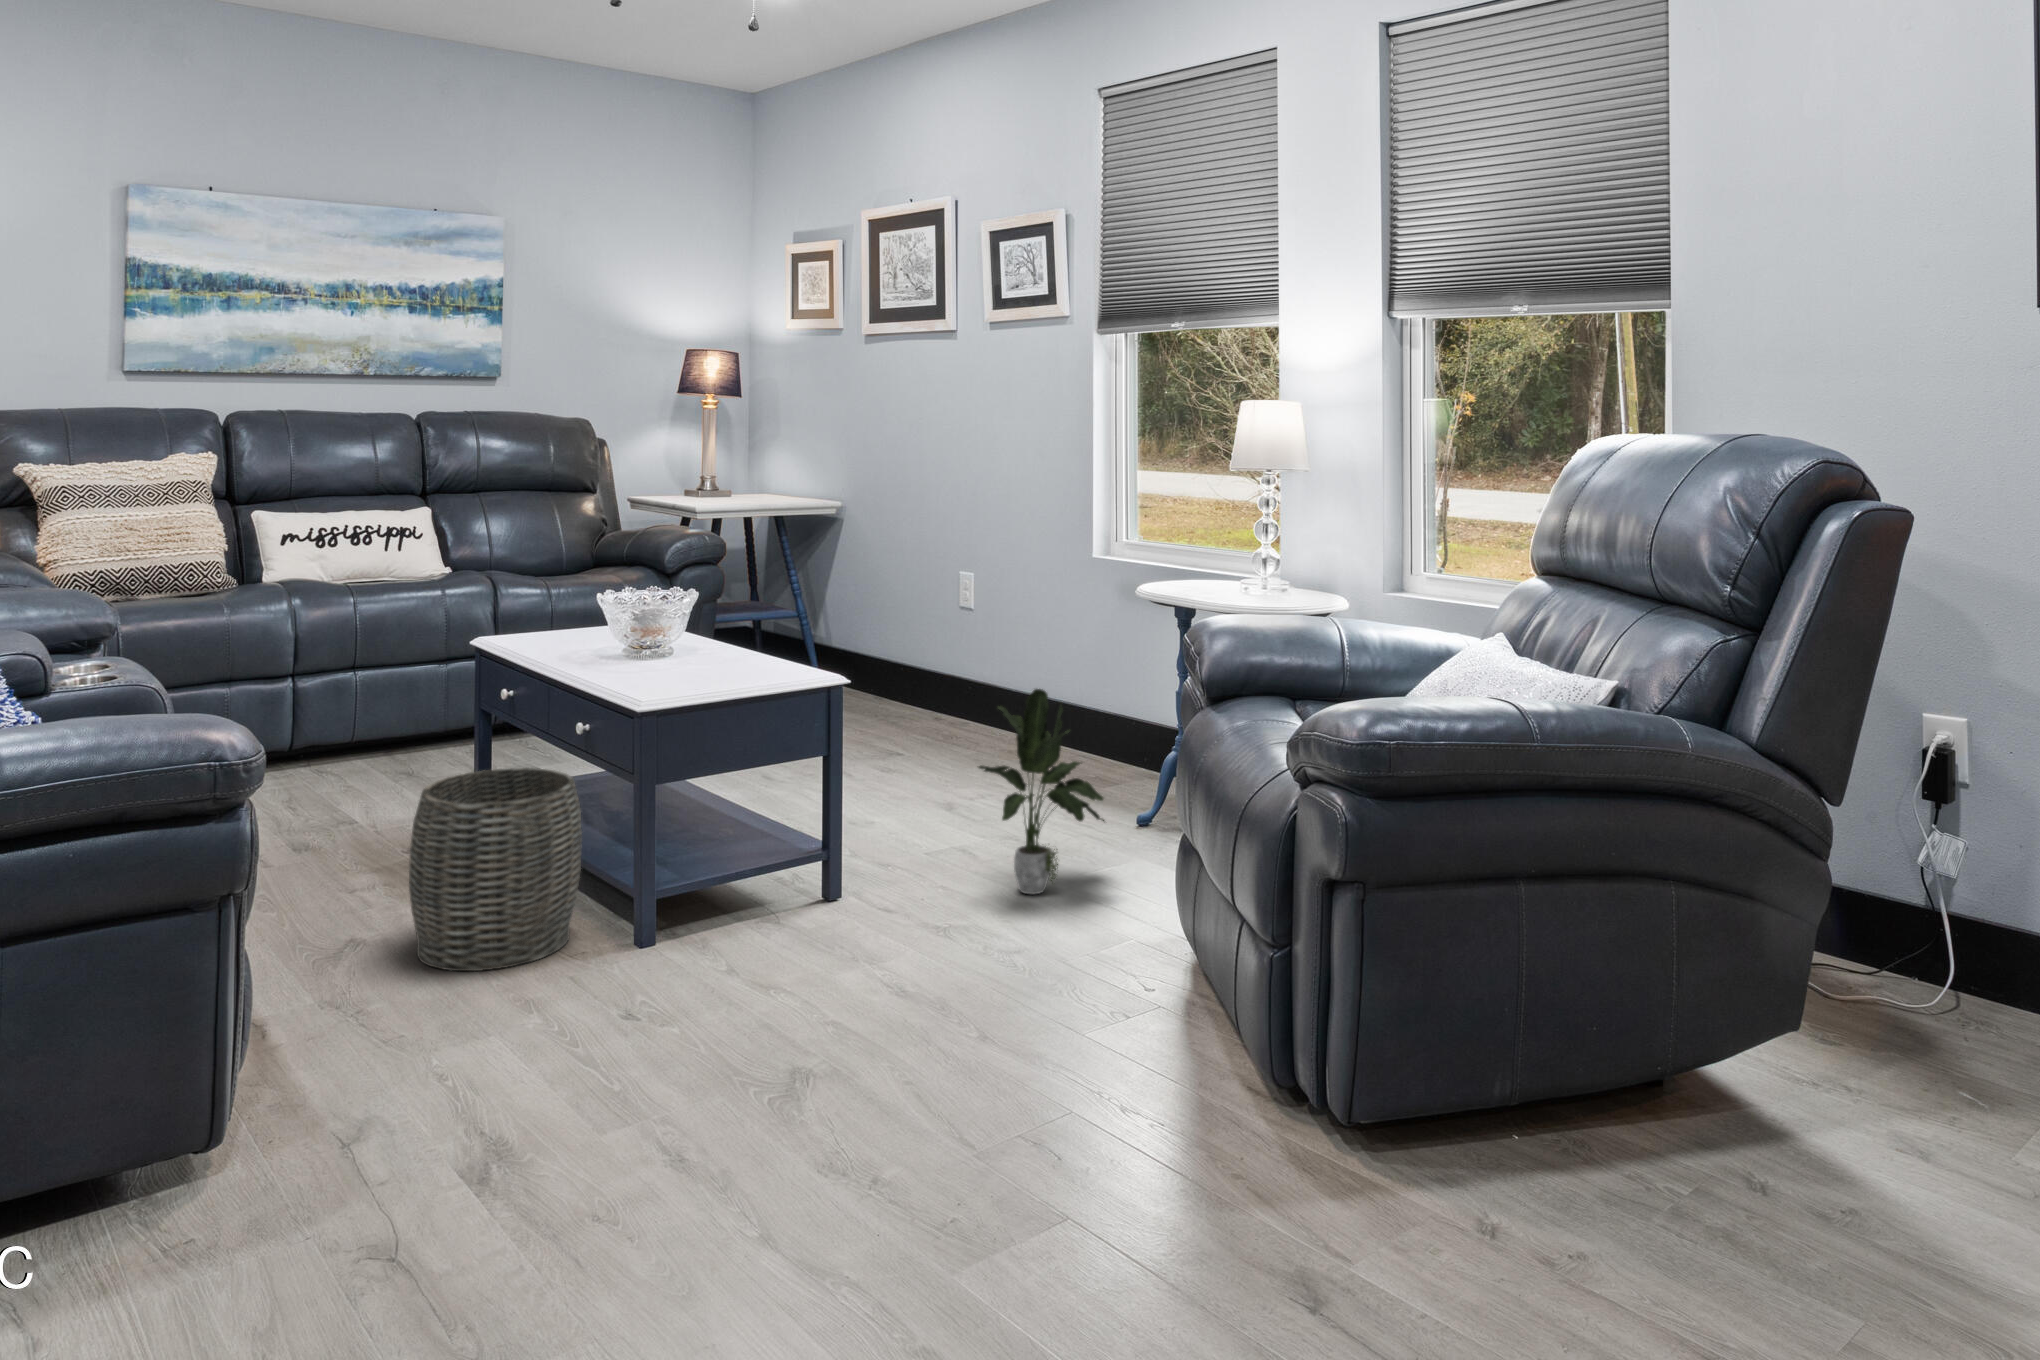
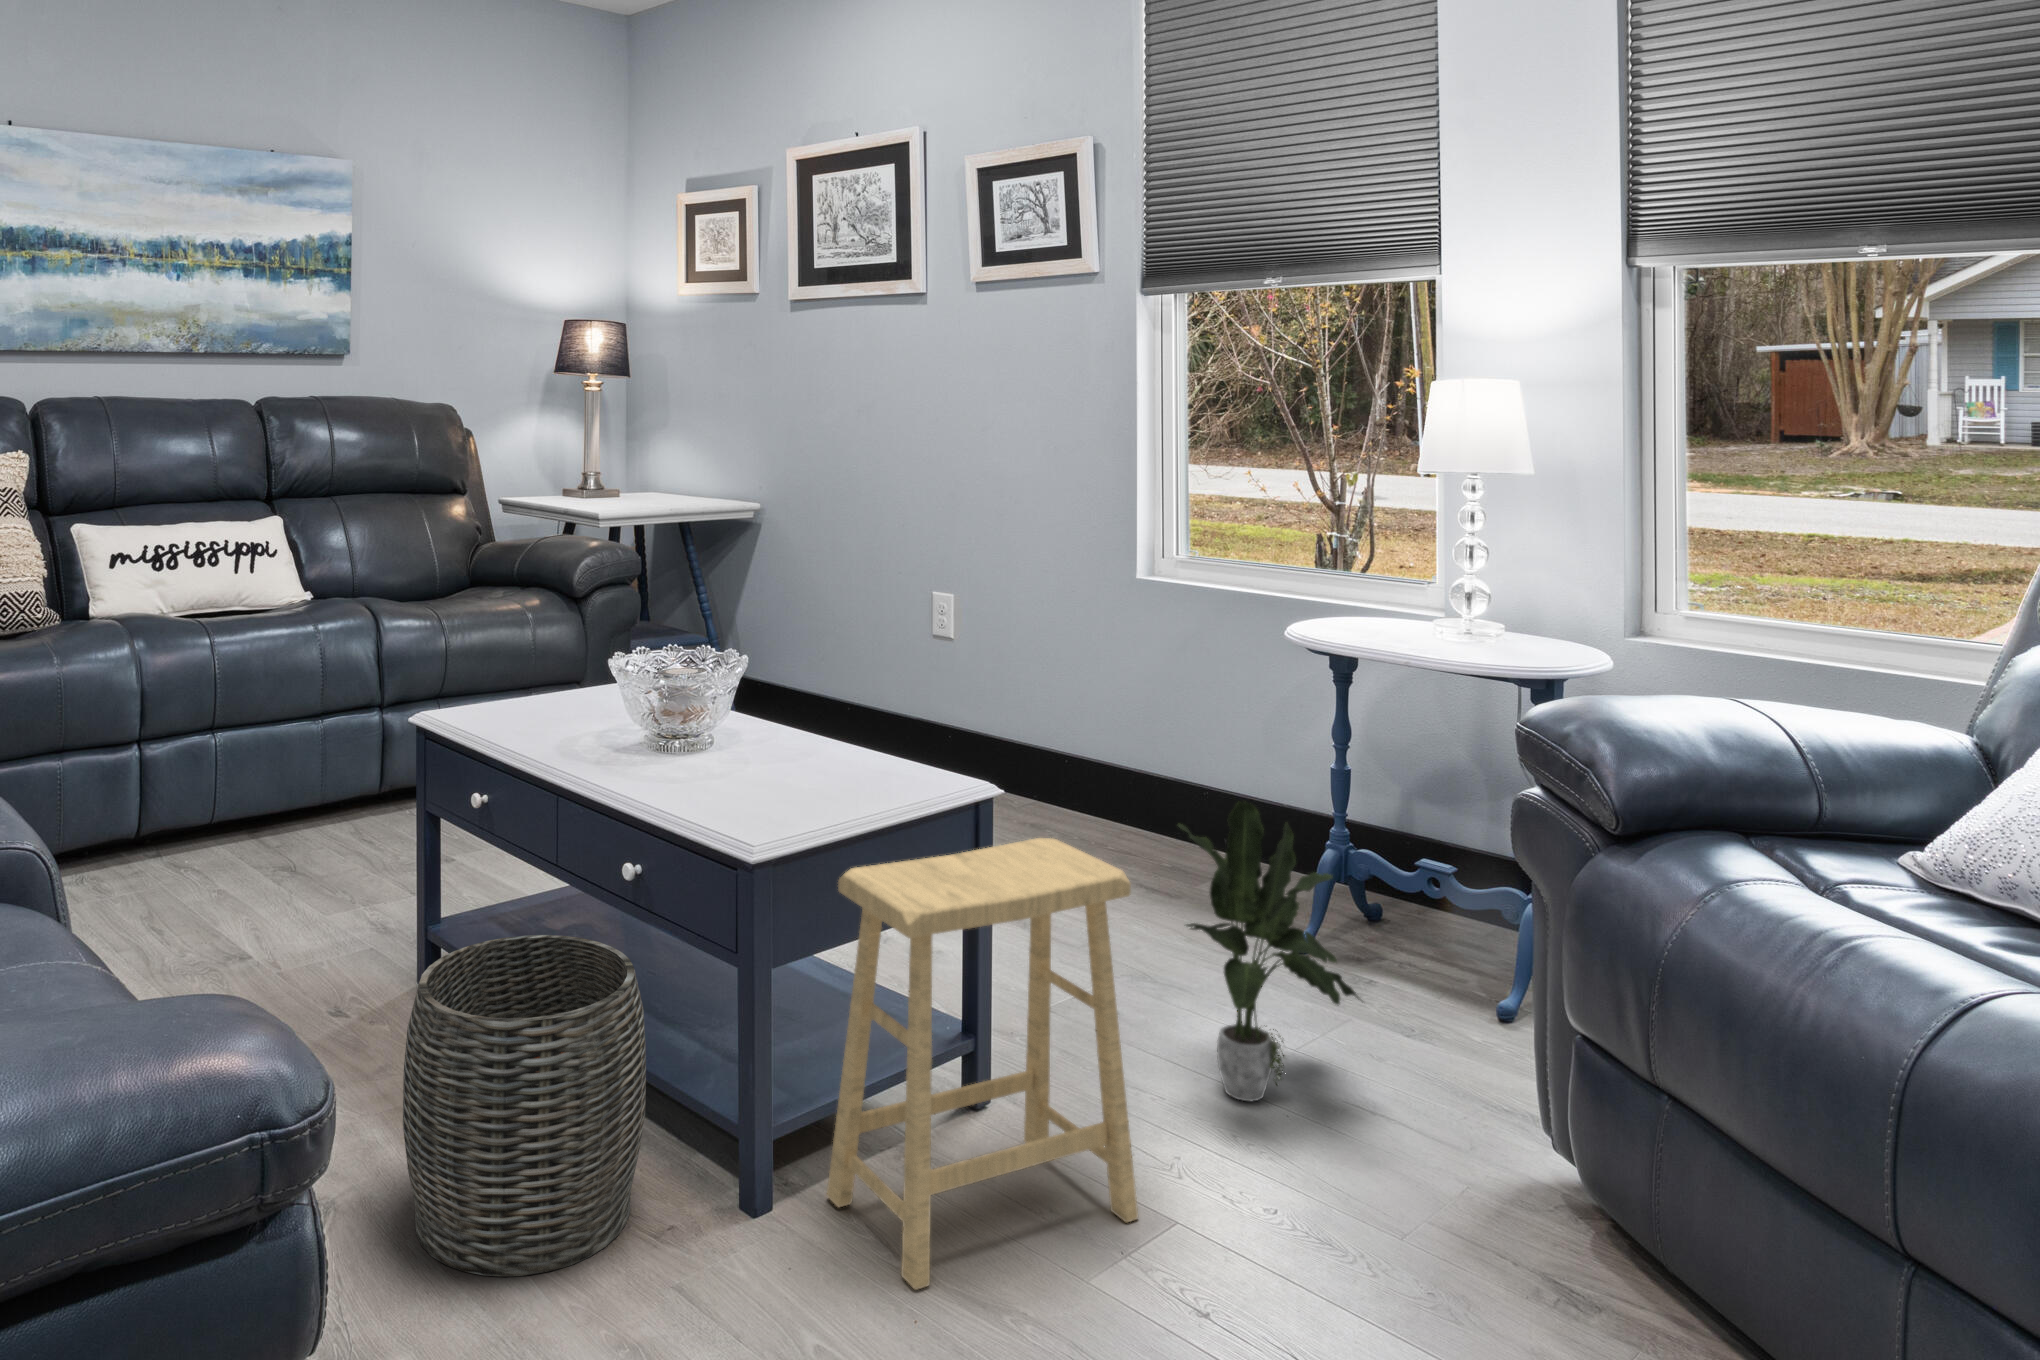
footstool: none [702,703,905,976] -> present [827,838,1138,1290]

